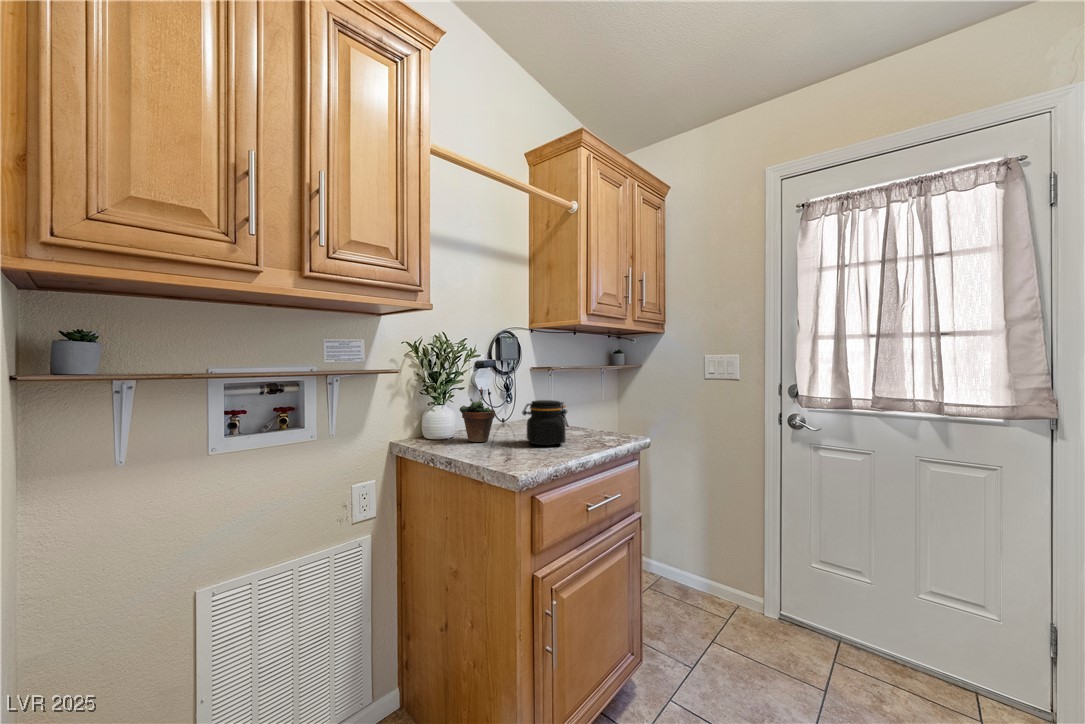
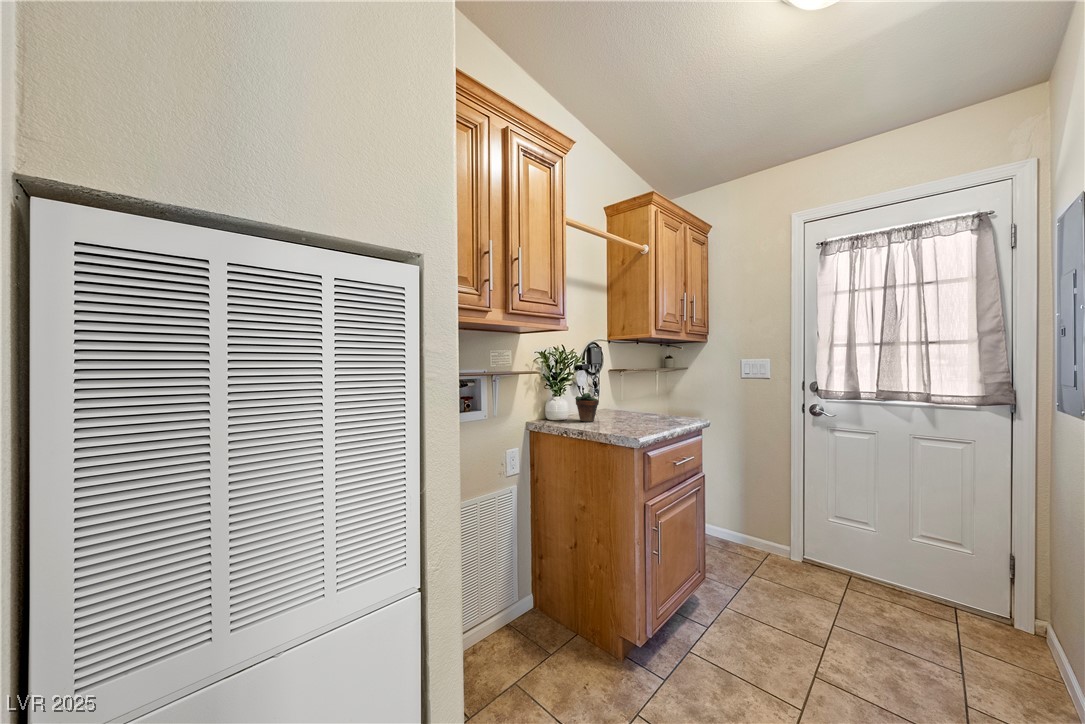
jar: present [522,400,569,445] -> none [620,392,654,424]

